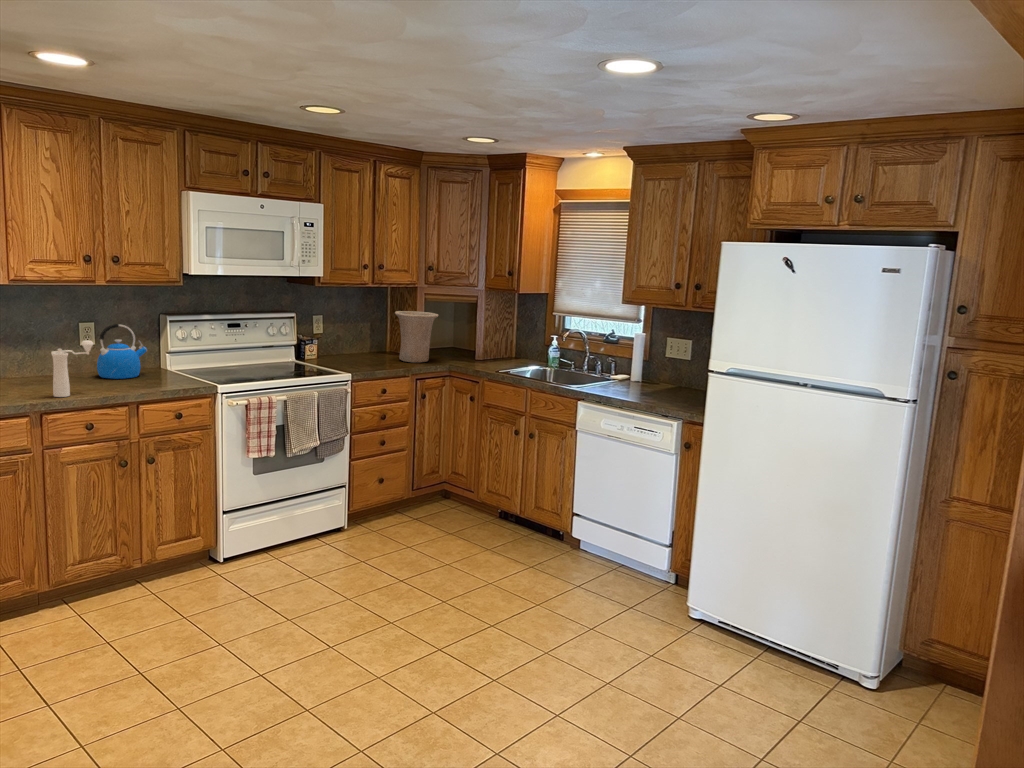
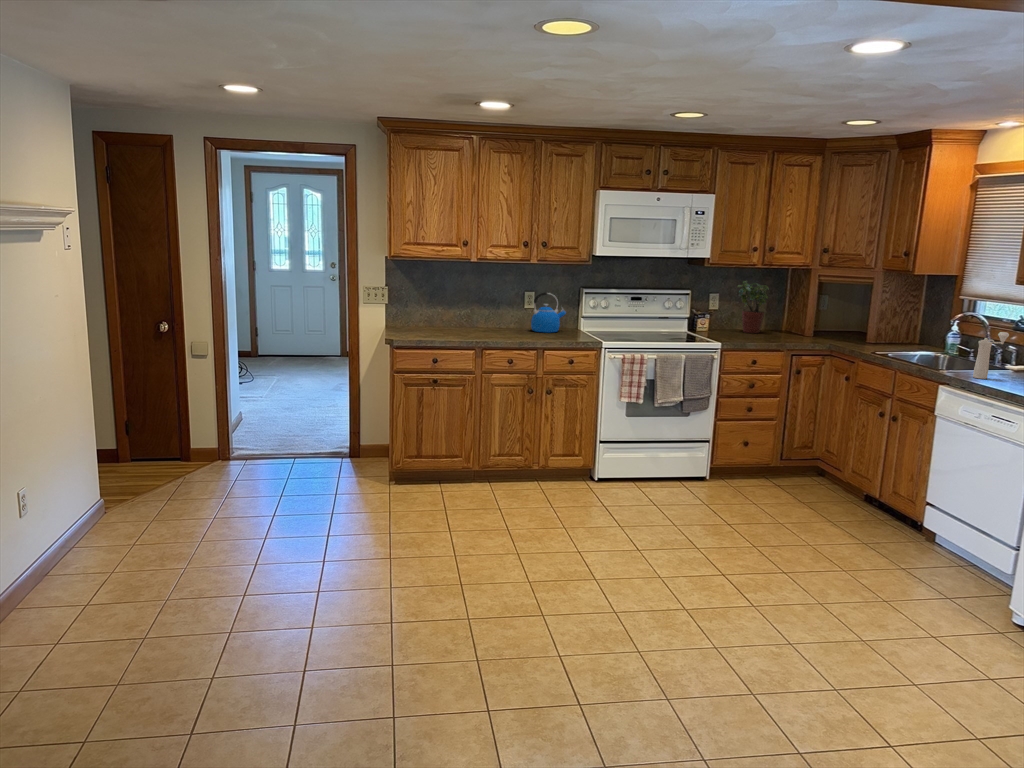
potted plant: none [344,301,378,358] -> present [737,281,769,333]
vase: present [395,311,438,363] -> none [783,291,827,340]
pepper mill: present [51,340,93,397] -> present [973,332,1009,379]

